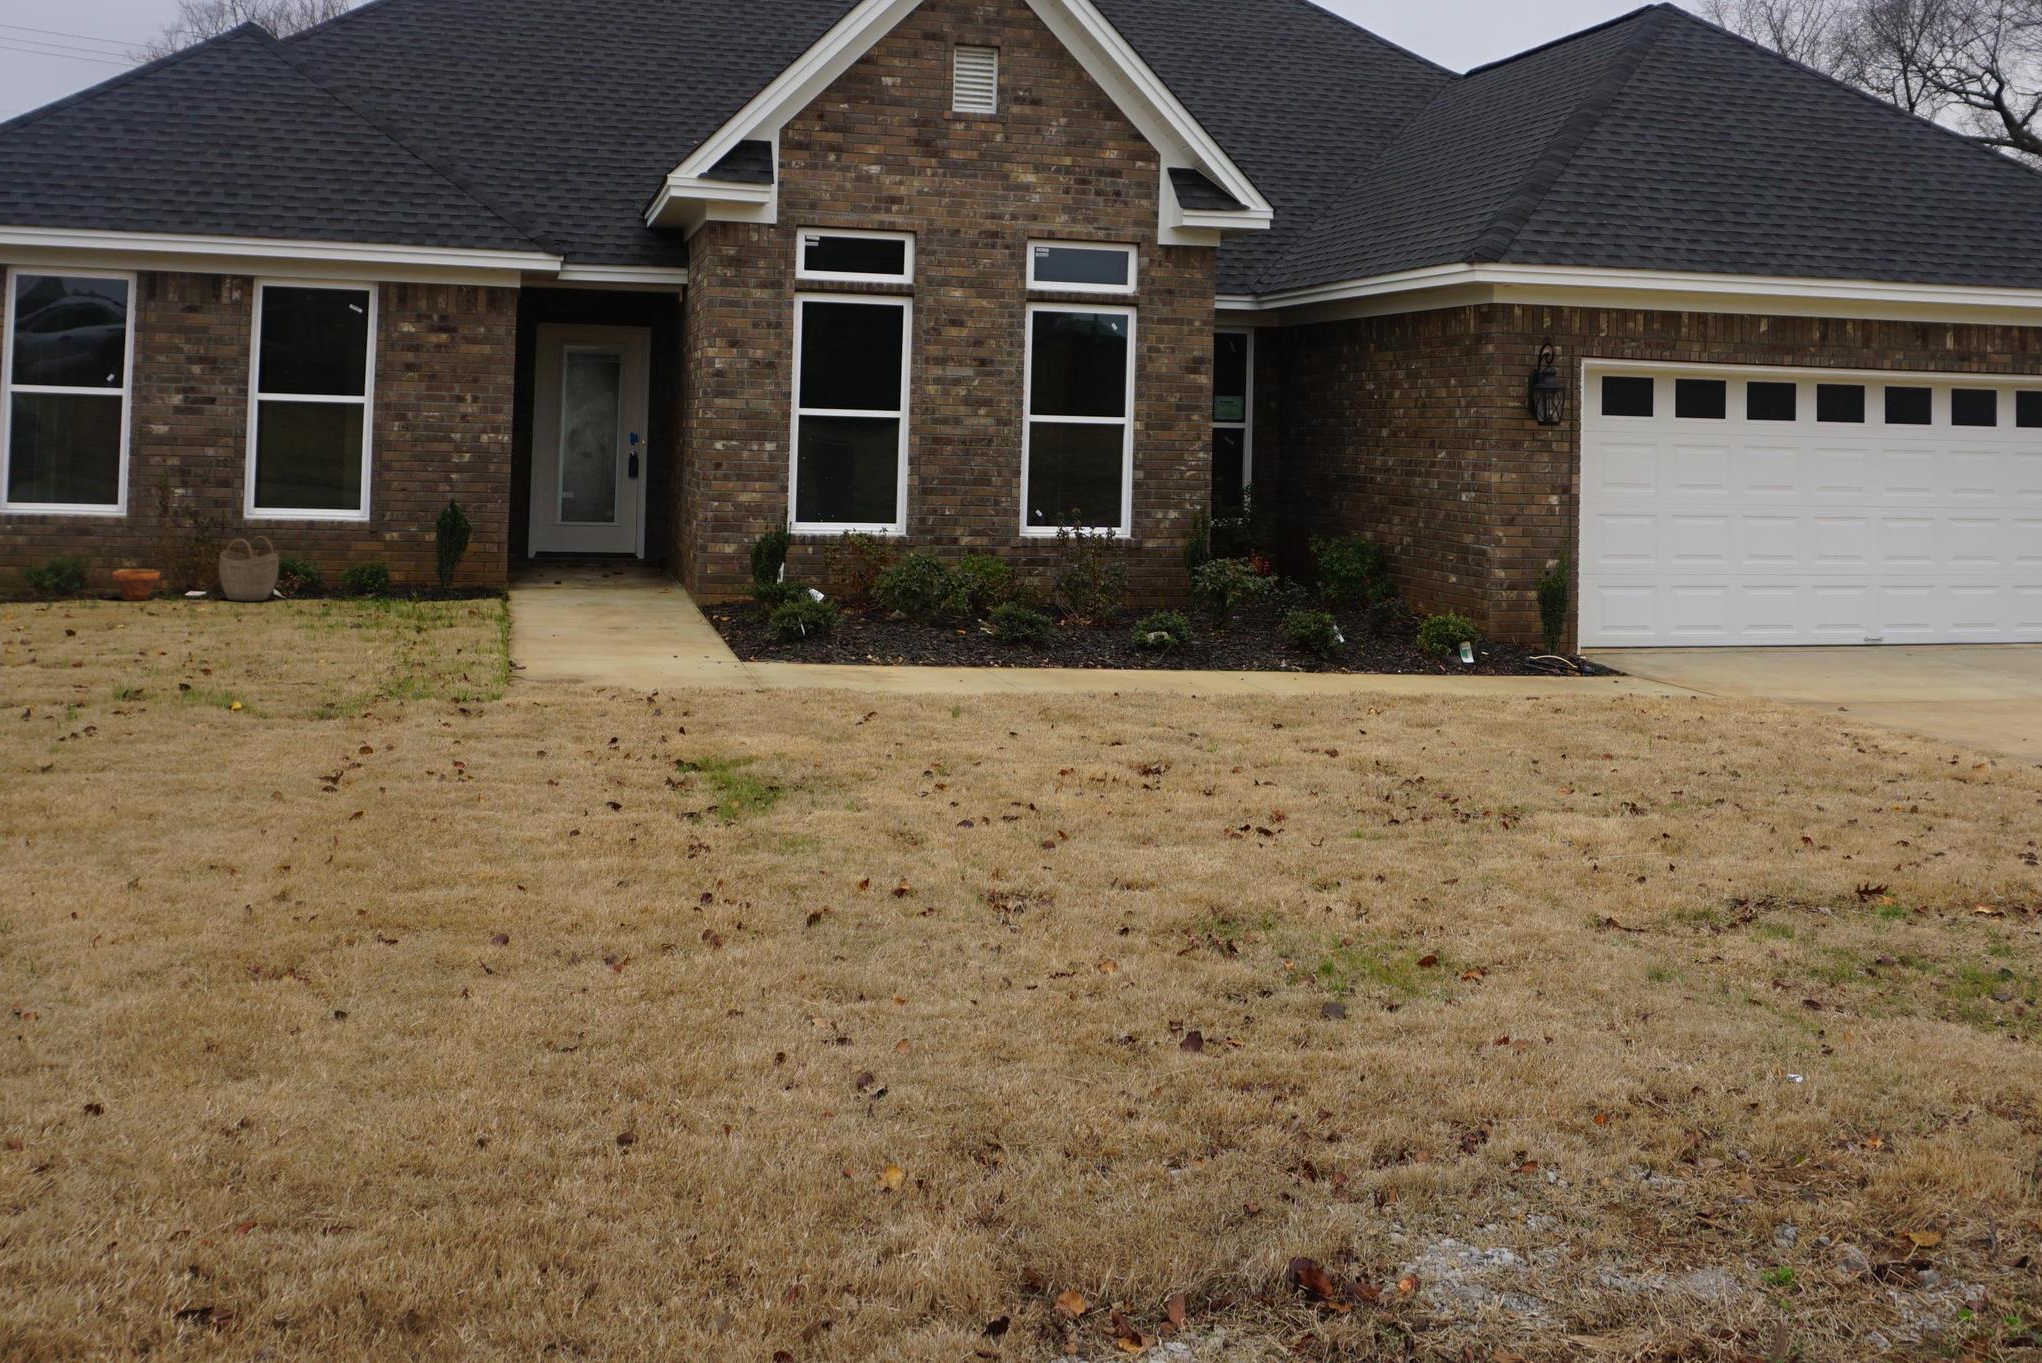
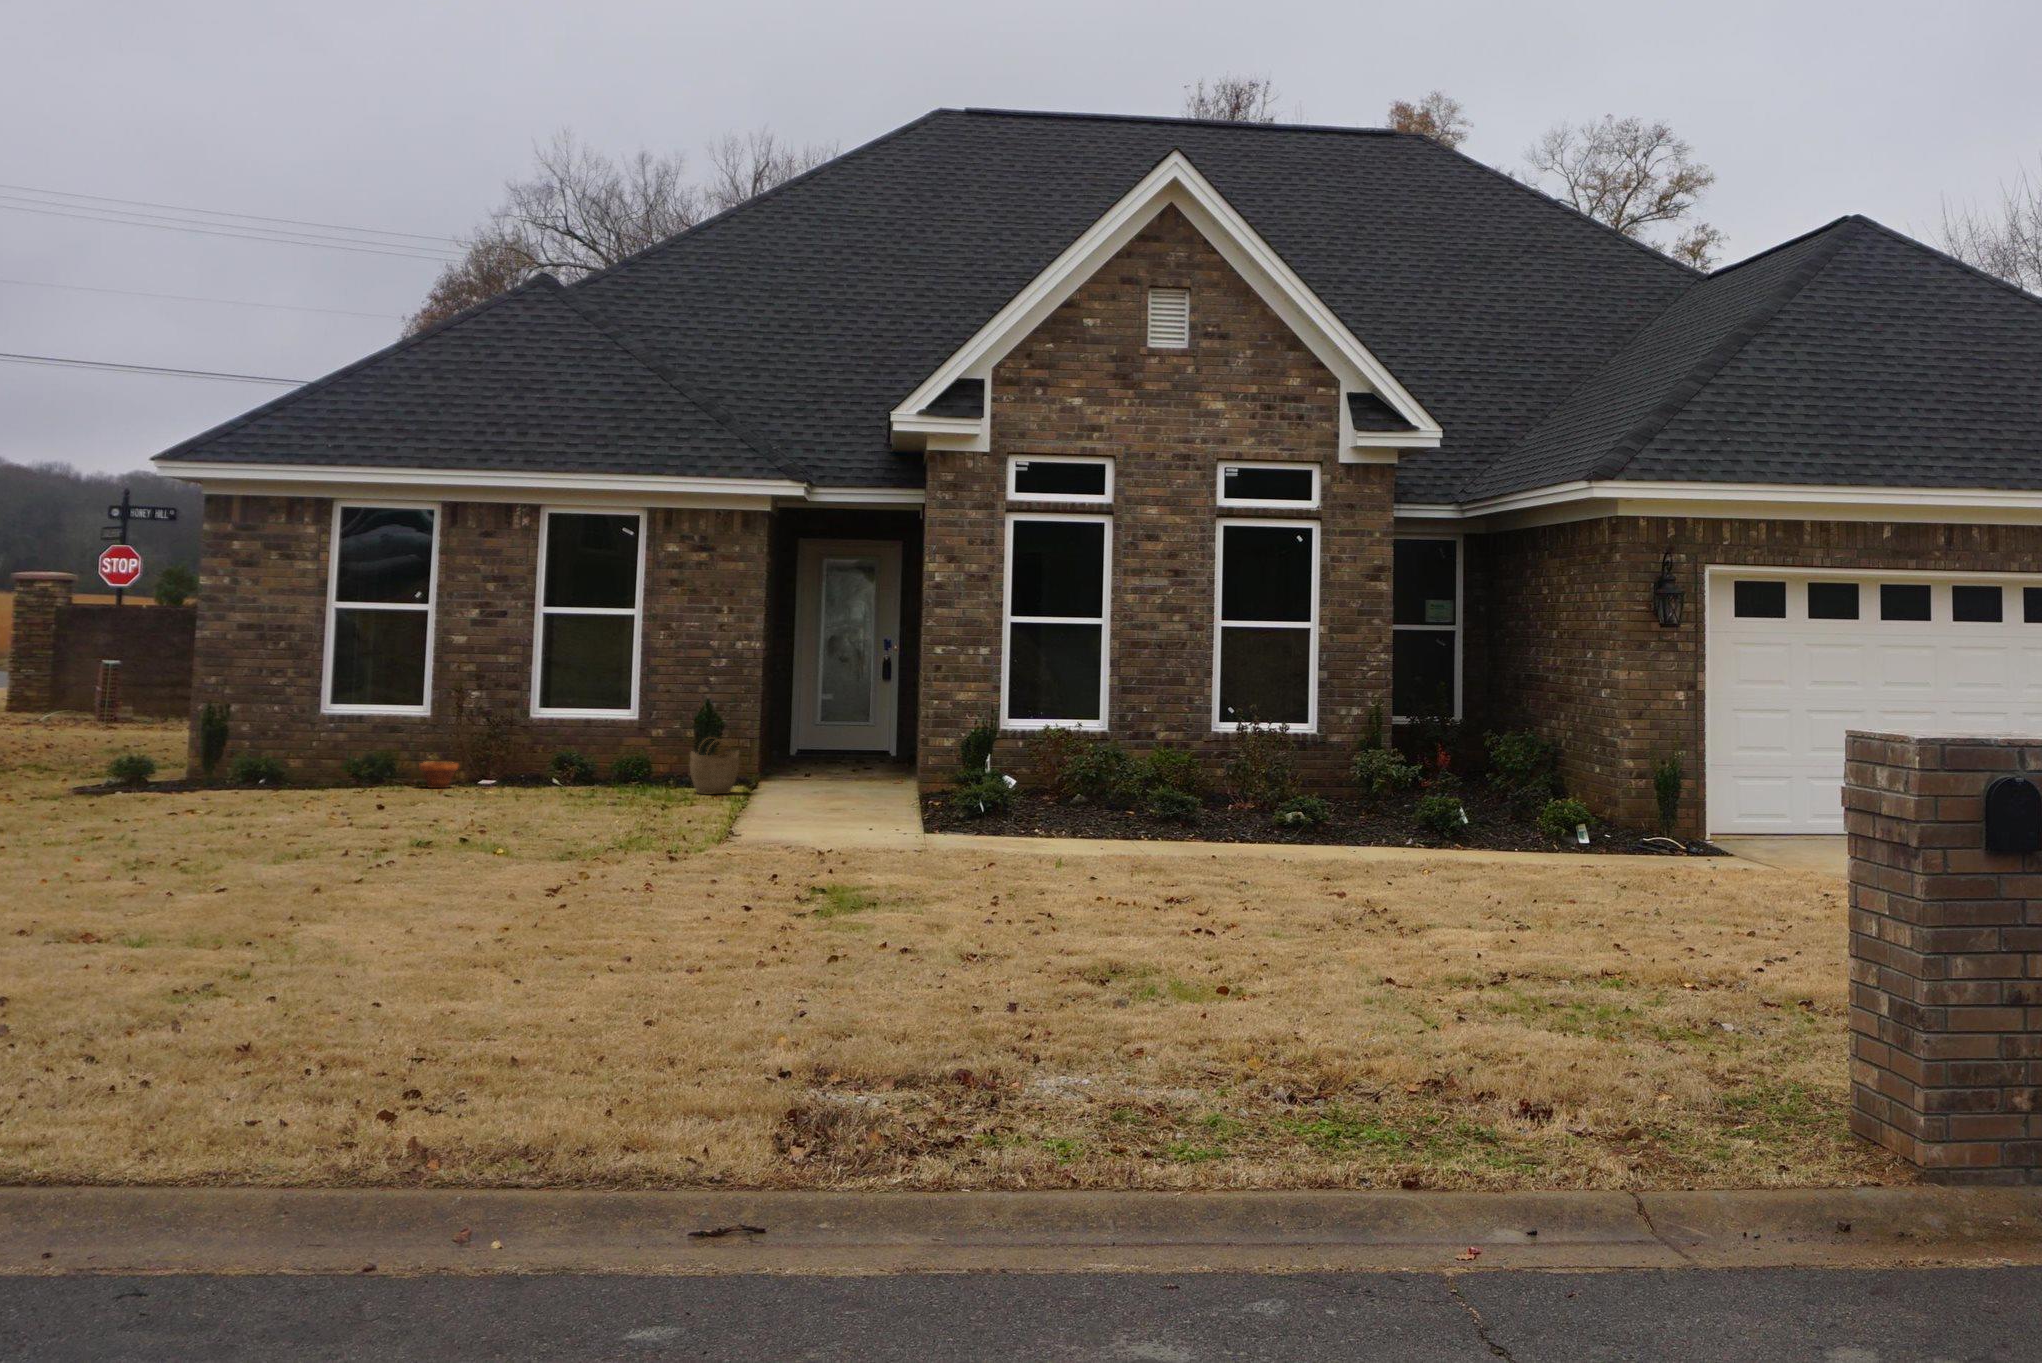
woven basket: present [219,536,279,601] -> present [690,739,739,795]

